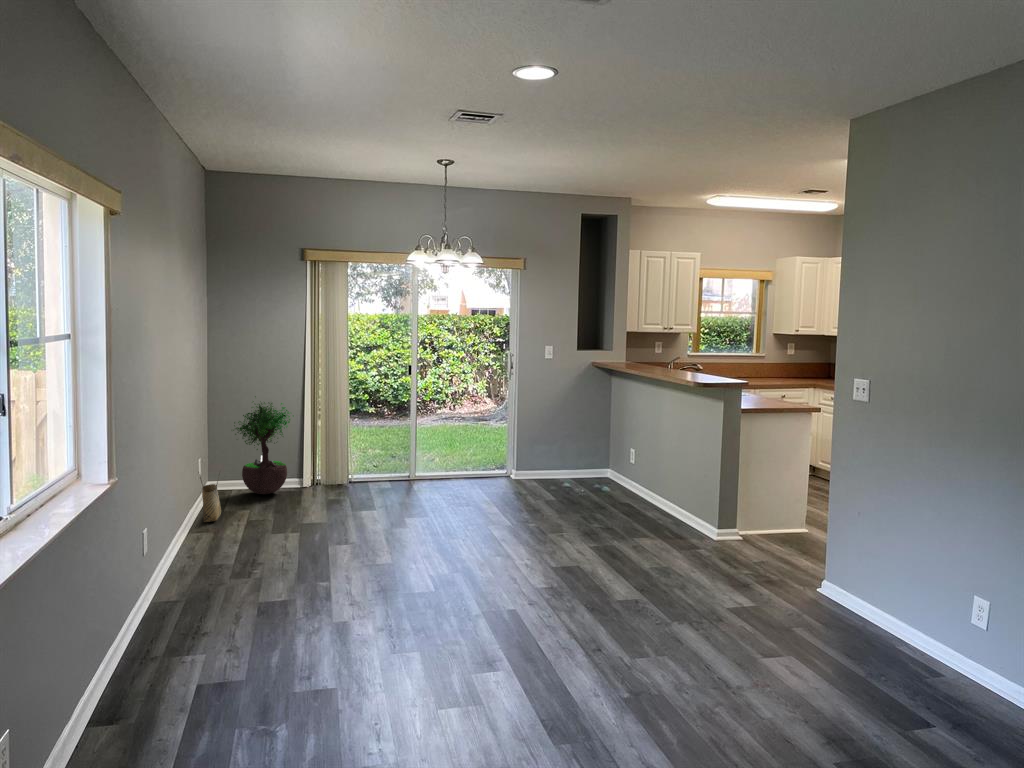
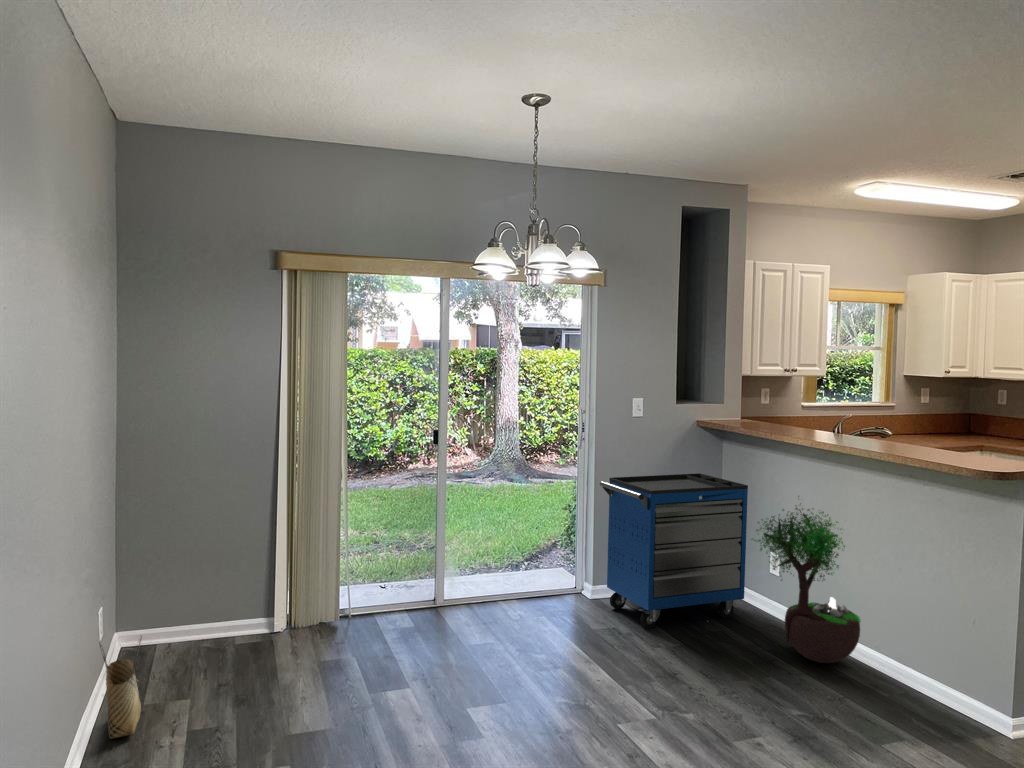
potted tree: present [233,396,294,494] -> present [752,496,861,663]
storage cabinet: none [516,397,611,493] -> present [600,473,748,628]

